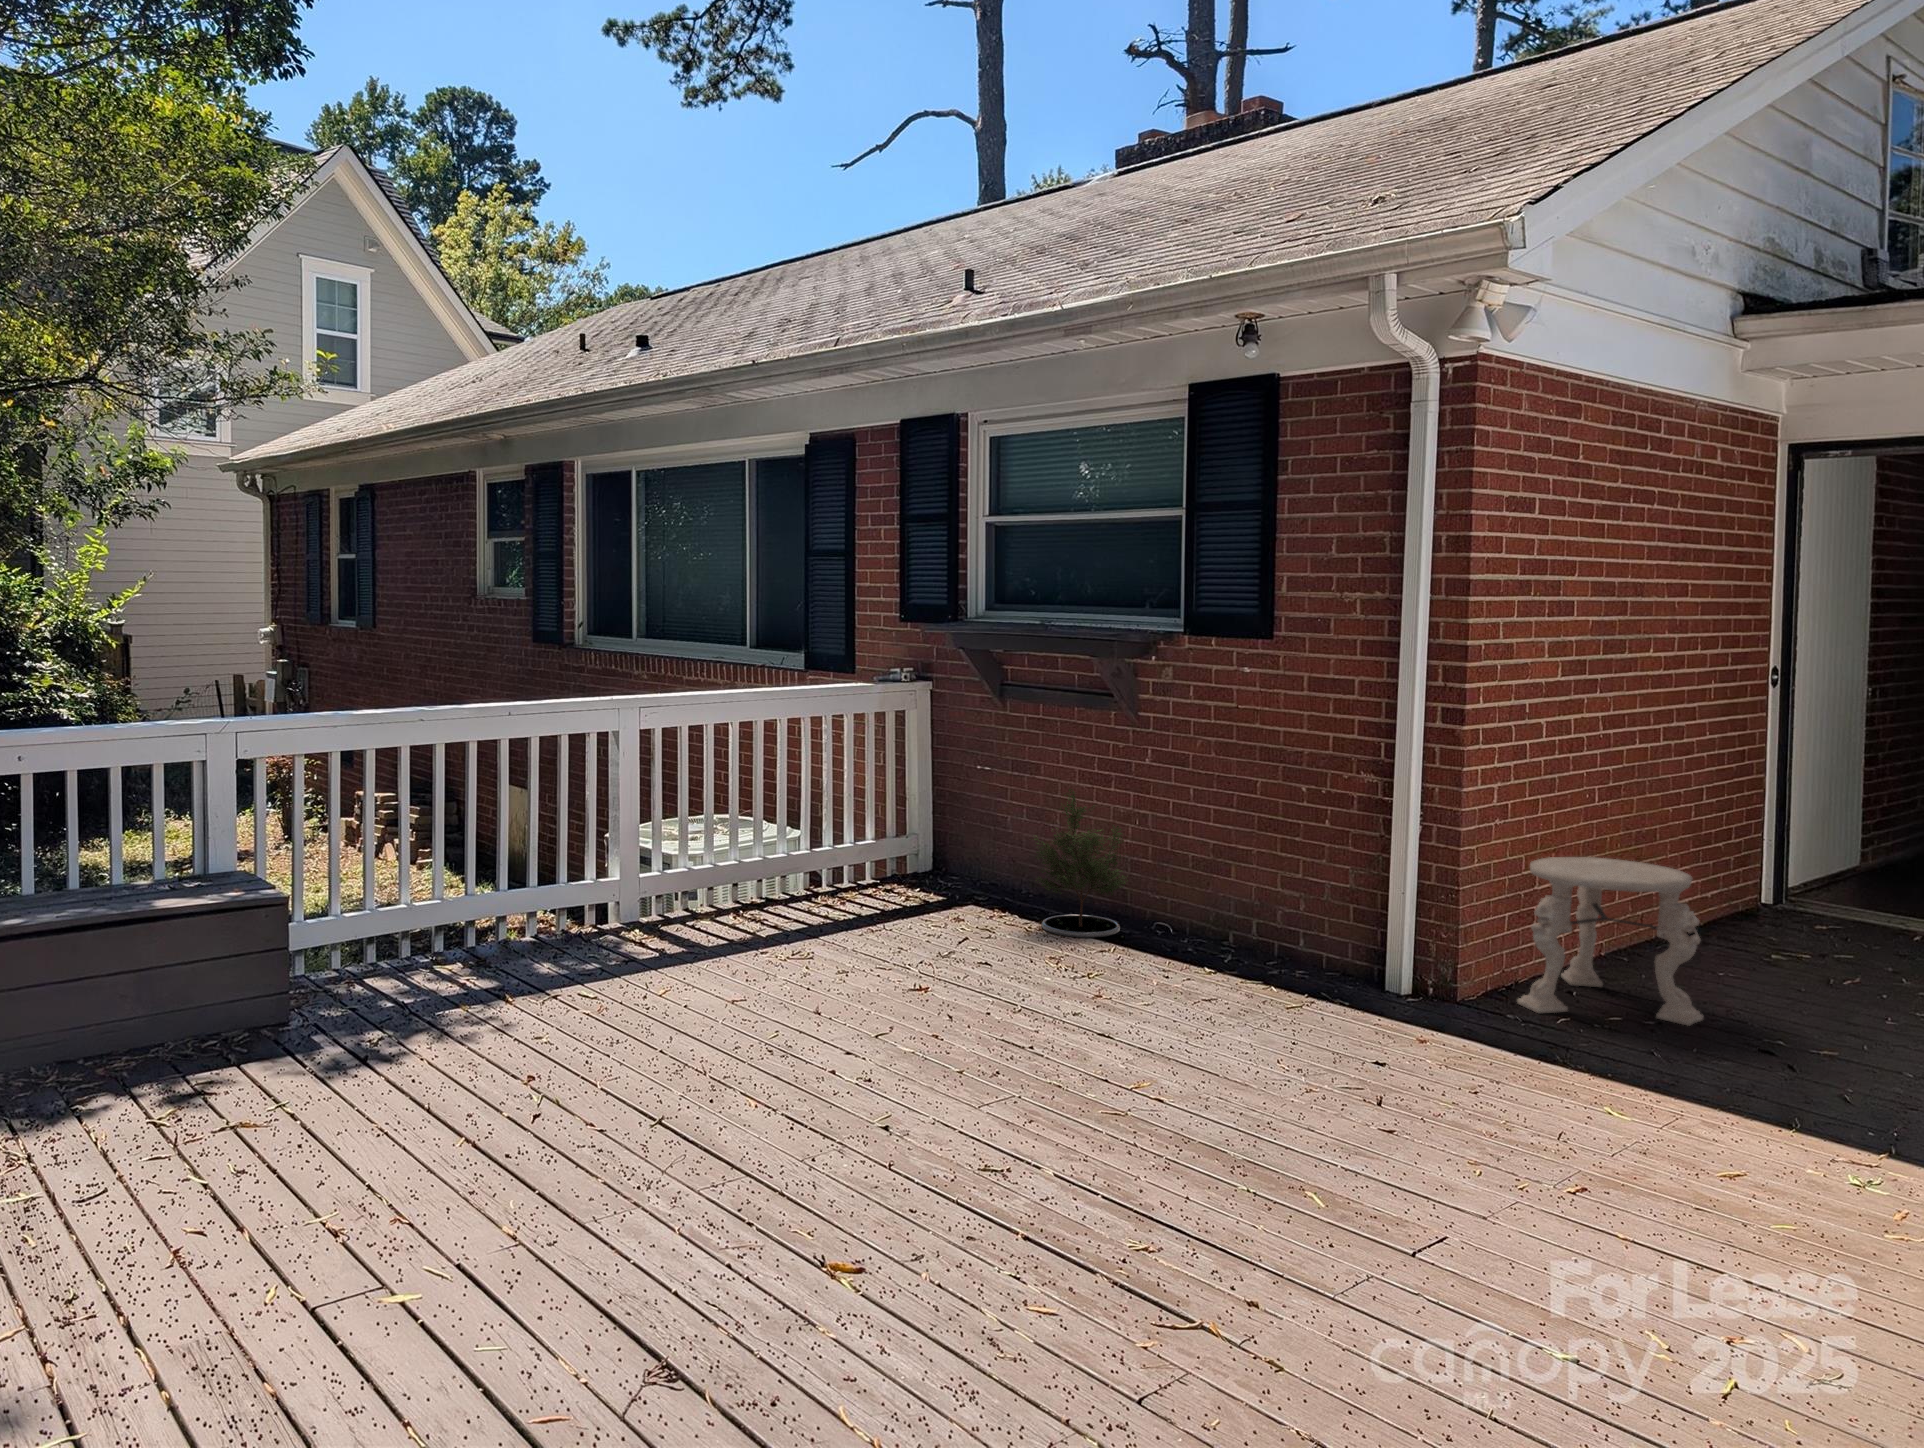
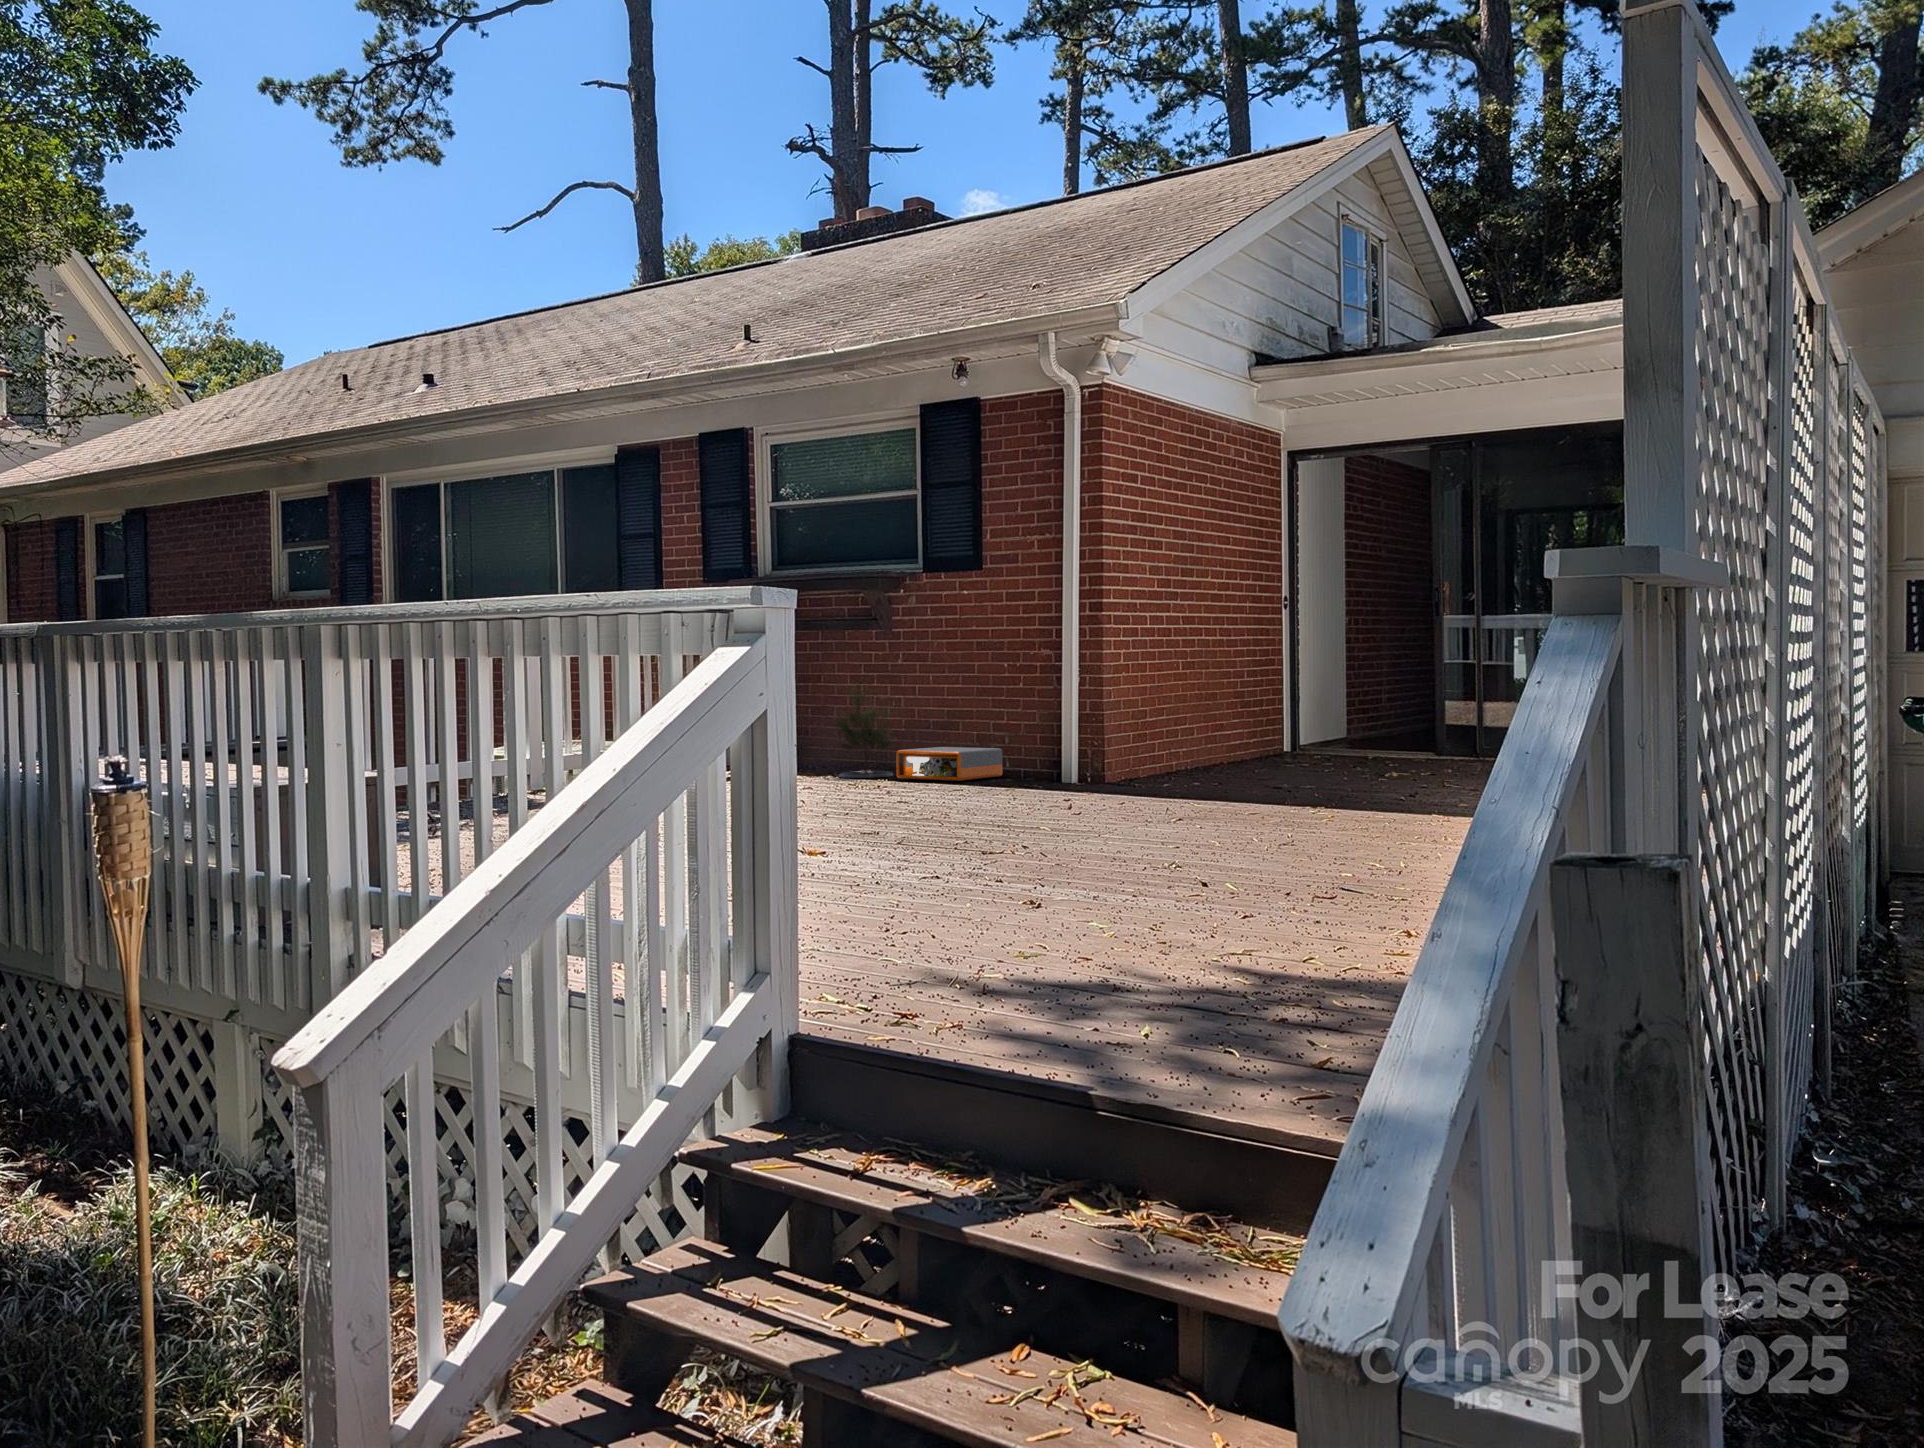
side table: present [1517,857,1703,1026] -> none [1145,691,1247,776]
storage box: none [1111,901,1282,983] -> present [896,747,1002,781]

